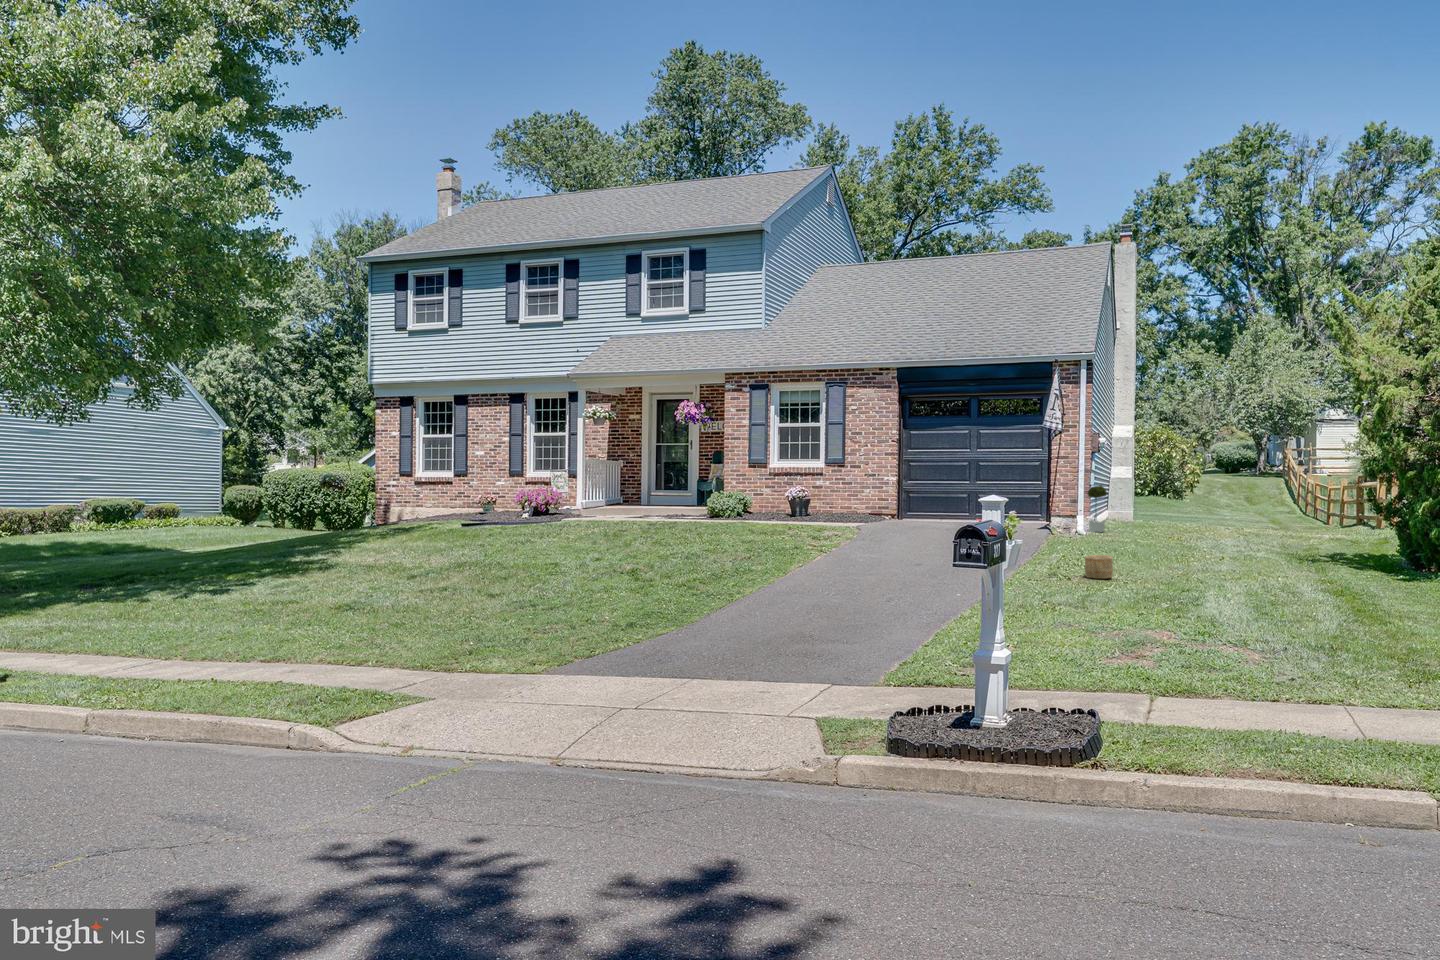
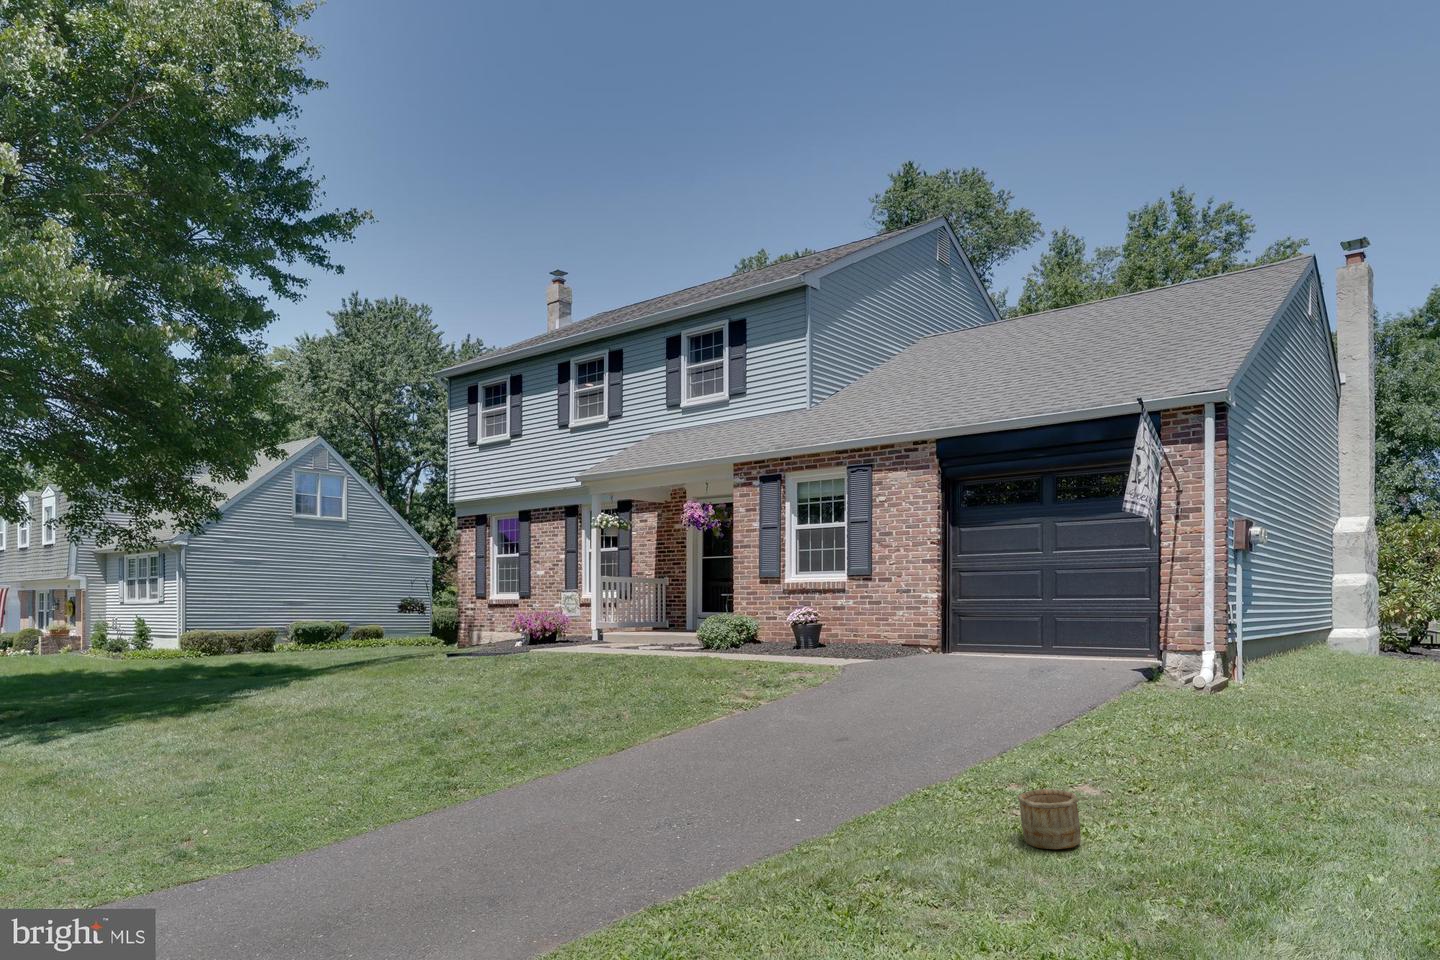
potted tree: present [1088,485,1107,532] -> none [1223,600,1263,679]

